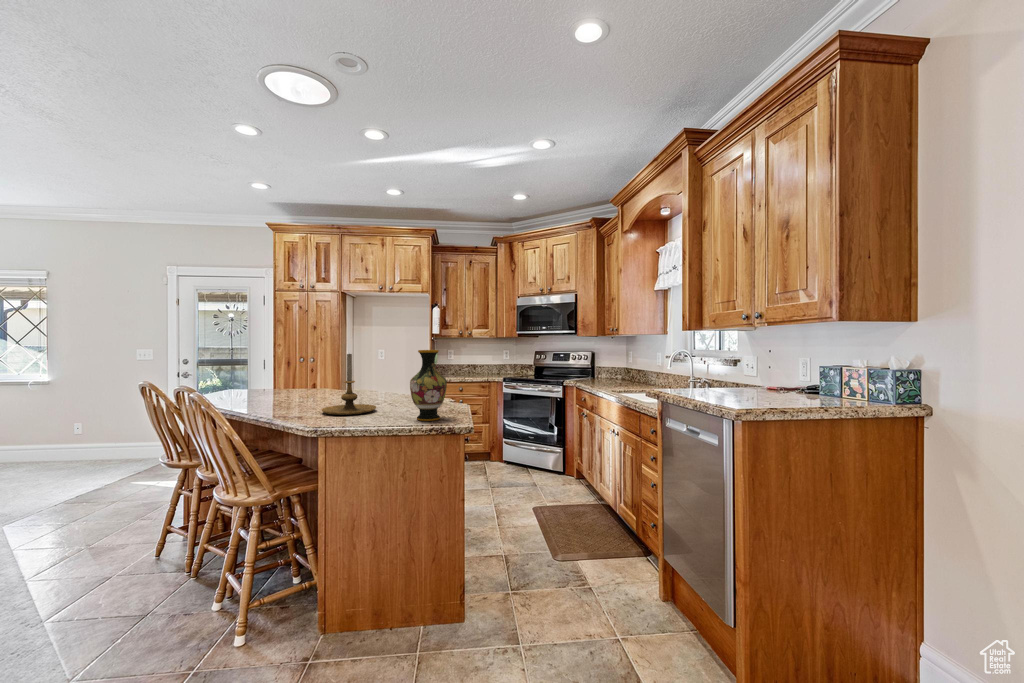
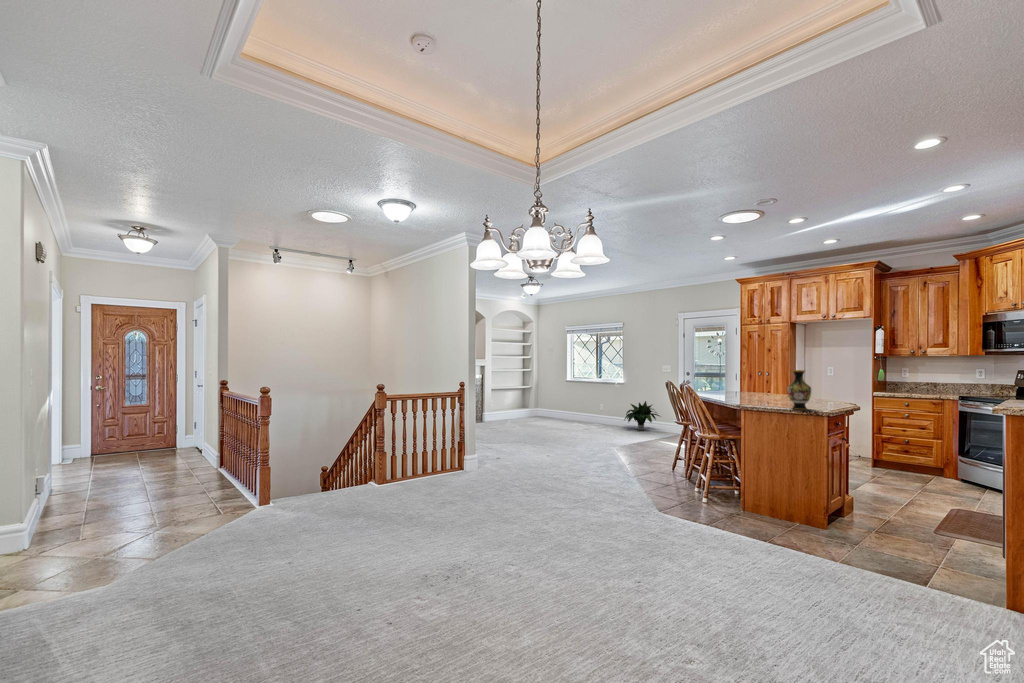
candle holder: present [322,354,376,415] -> none [745,371,777,404]
potted plant: none [39,414,131,469] -> present [625,401,659,430]

